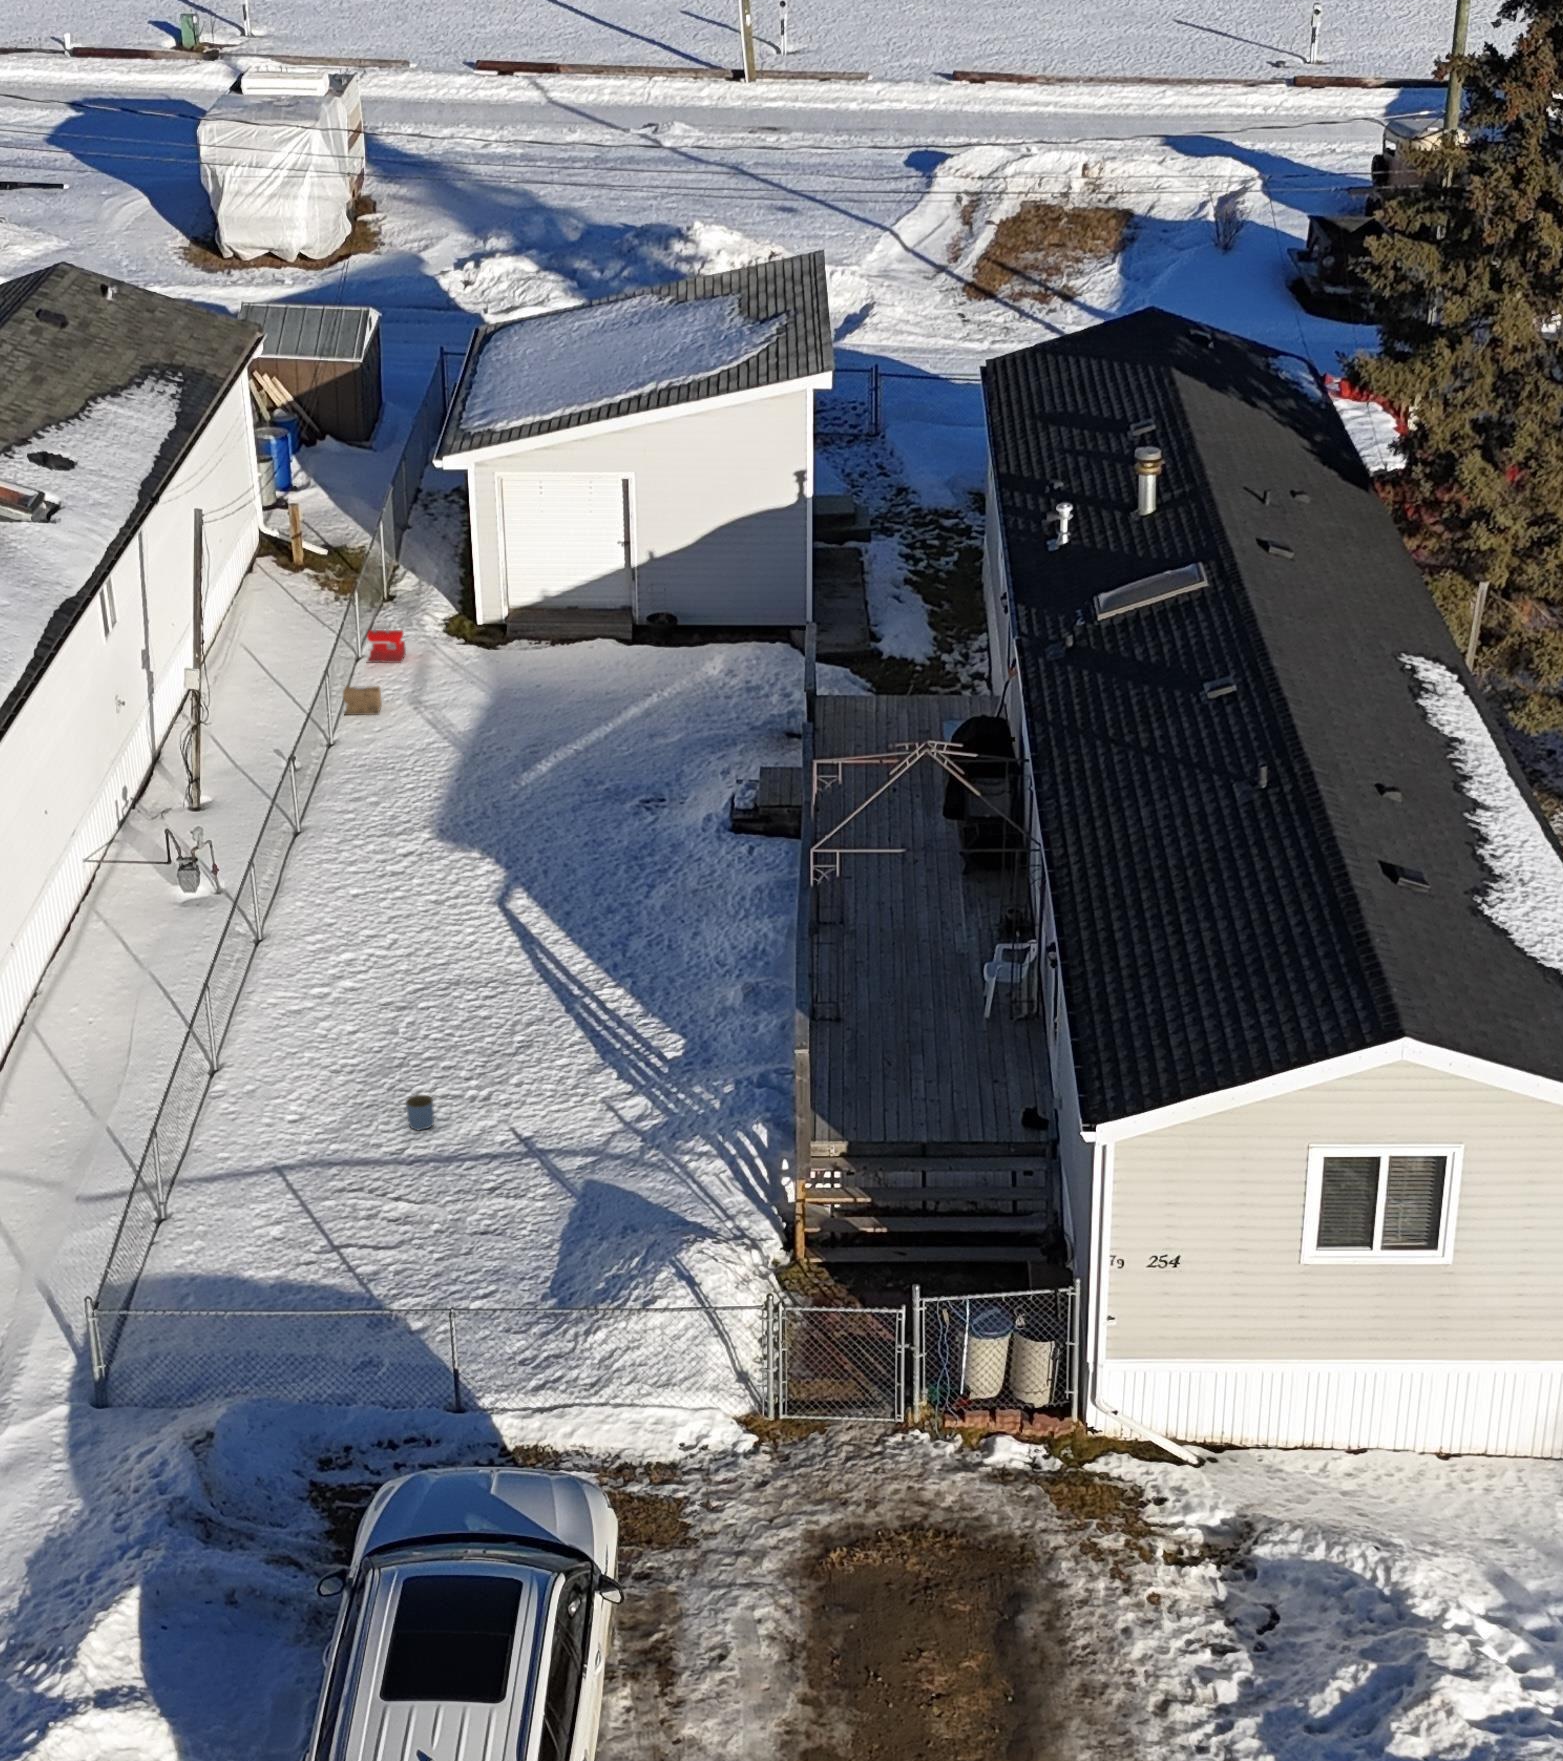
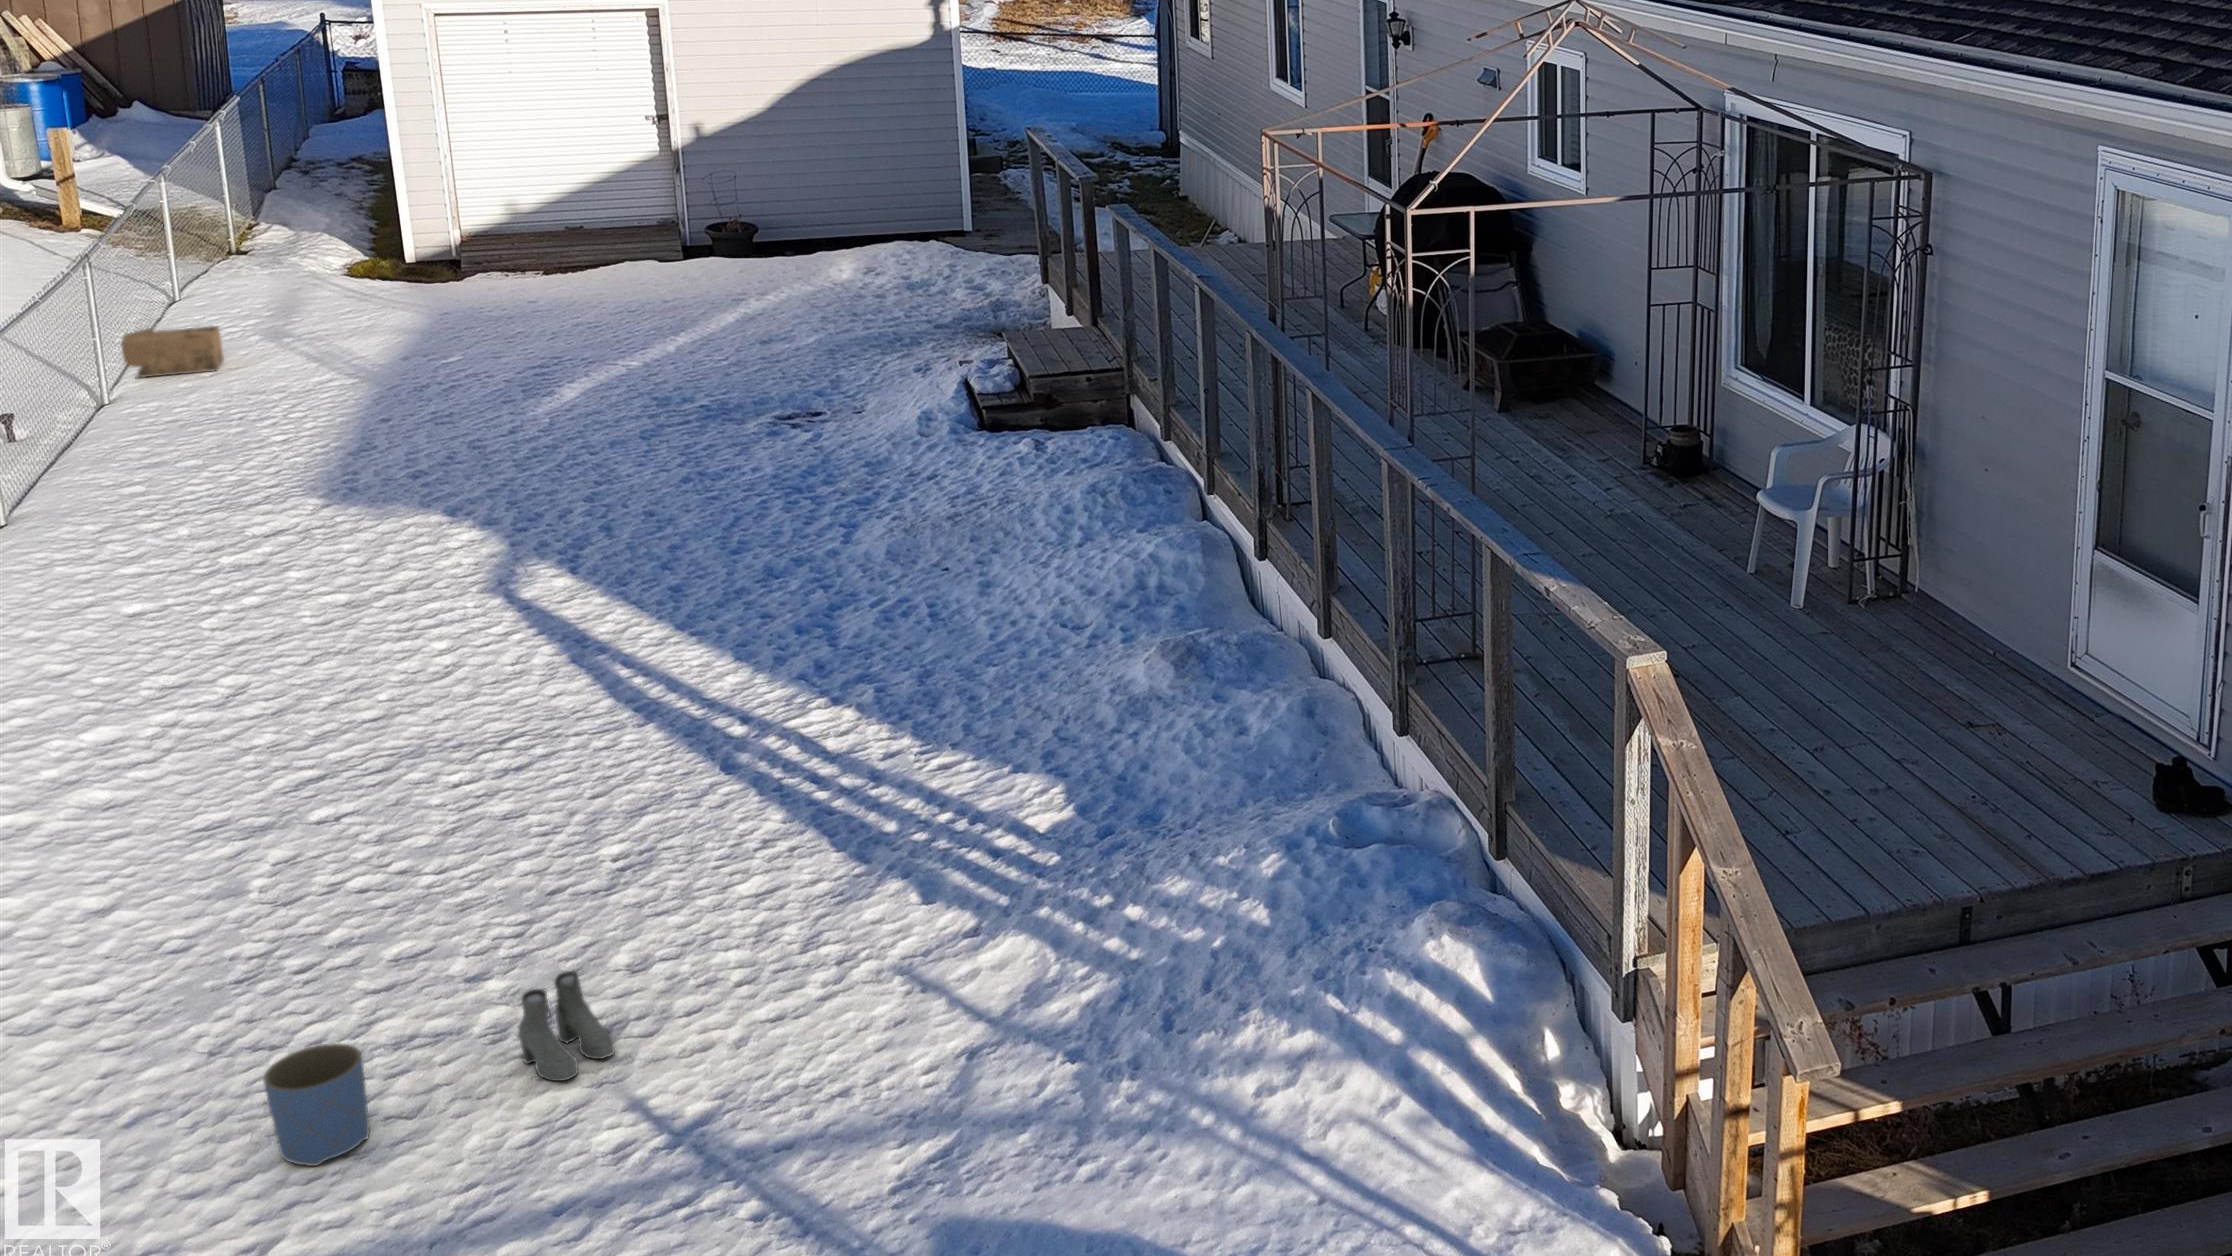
toolbox: present [367,626,406,663] -> none [180,255,274,319]
boots: none [479,1084,508,1119] -> present [518,971,615,1081]

